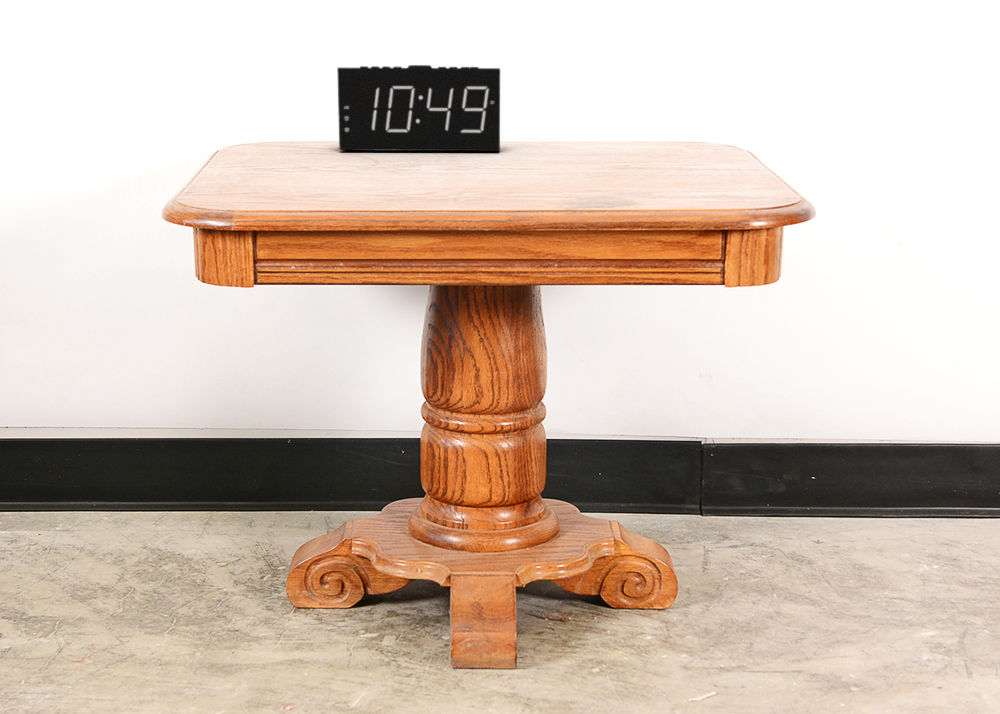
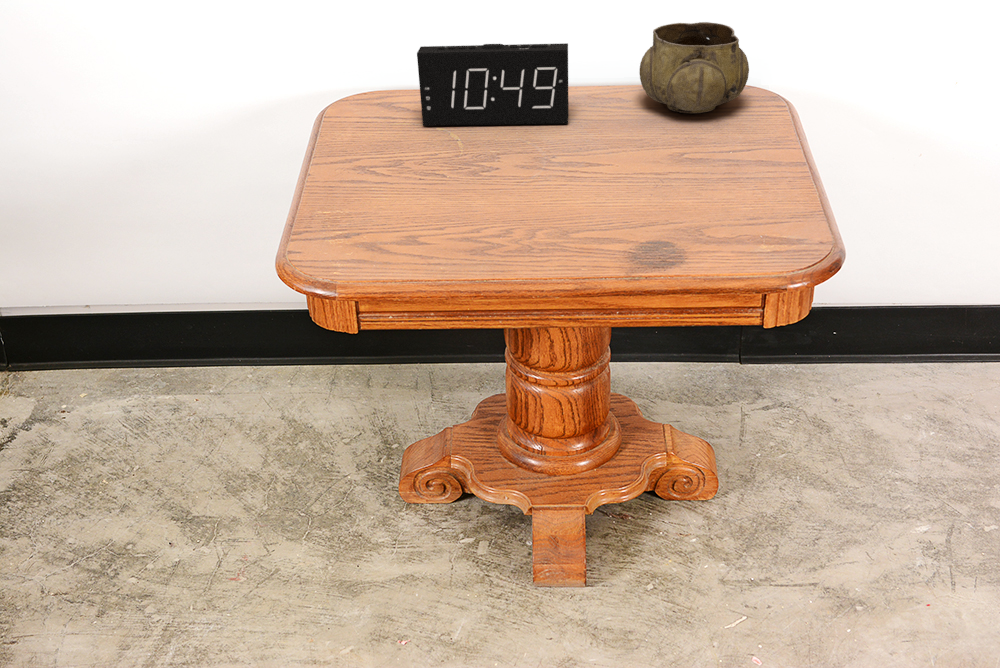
decorative bowl: none [576,66,692,149] -> present [640,22,749,113]

